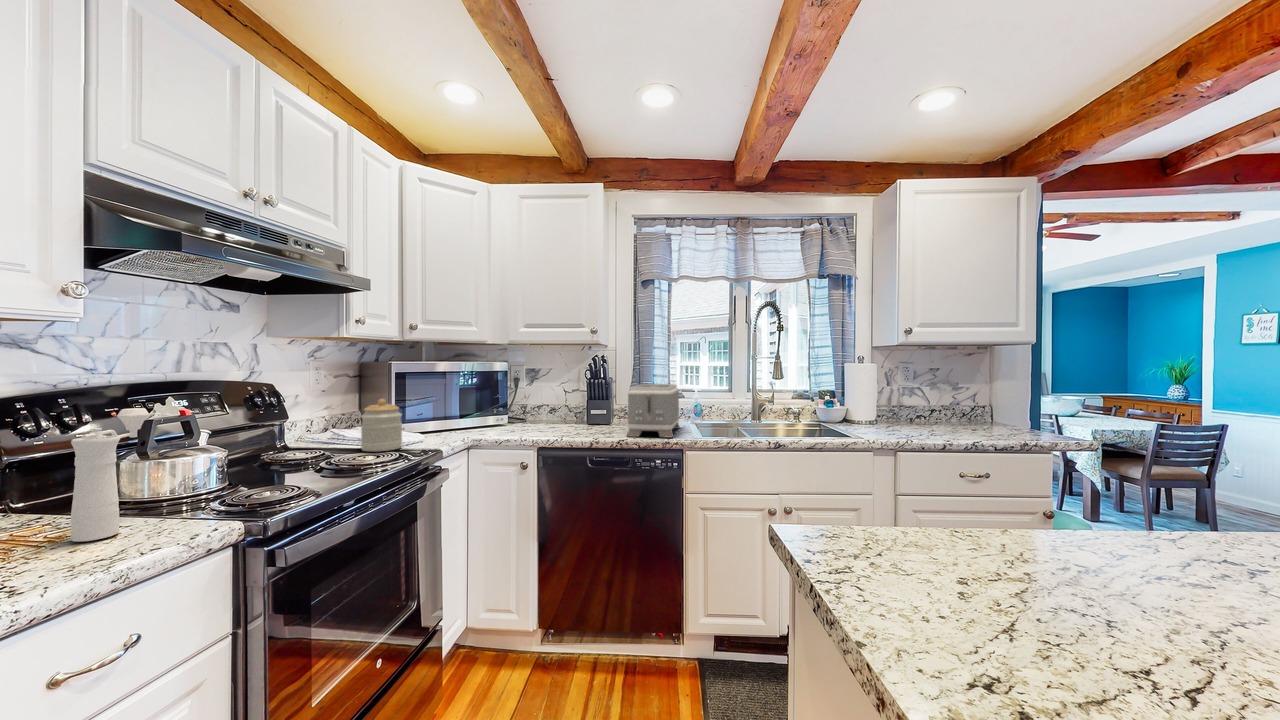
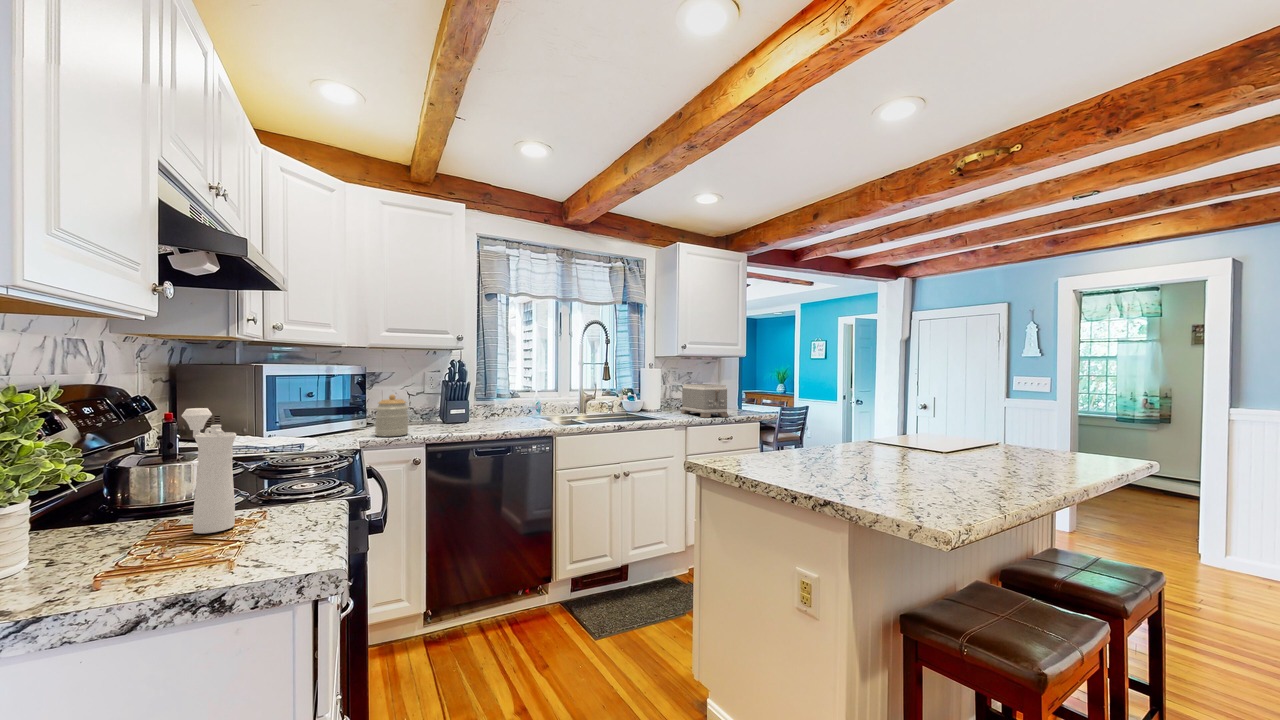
toaster: present [627,384,680,438] -> present [681,384,729,418]
jar: present [361,399,402,452] -> present [375,394,408,437]

